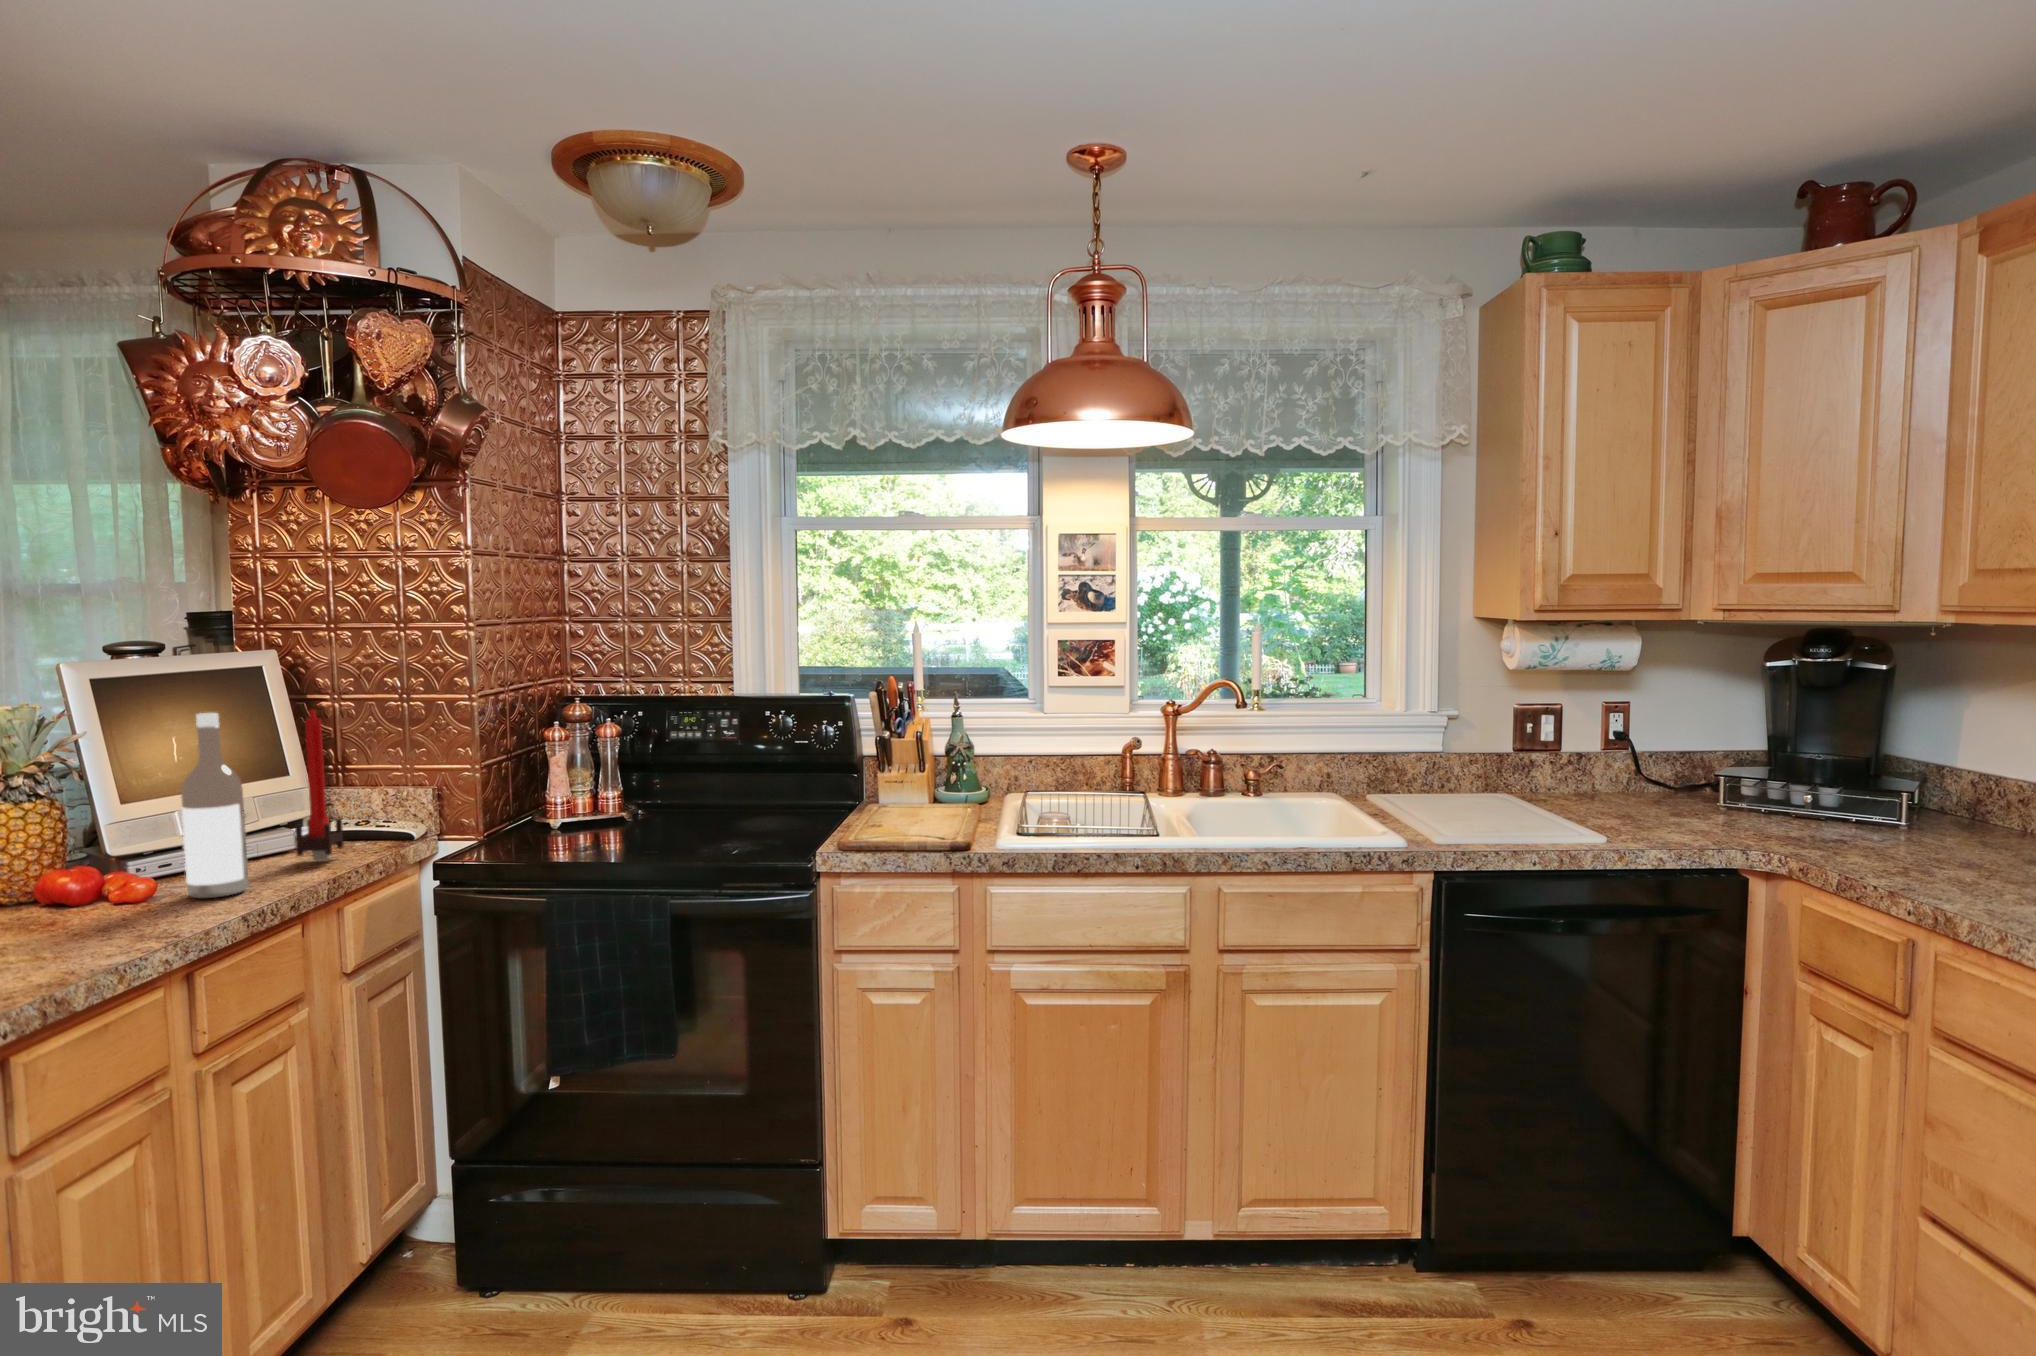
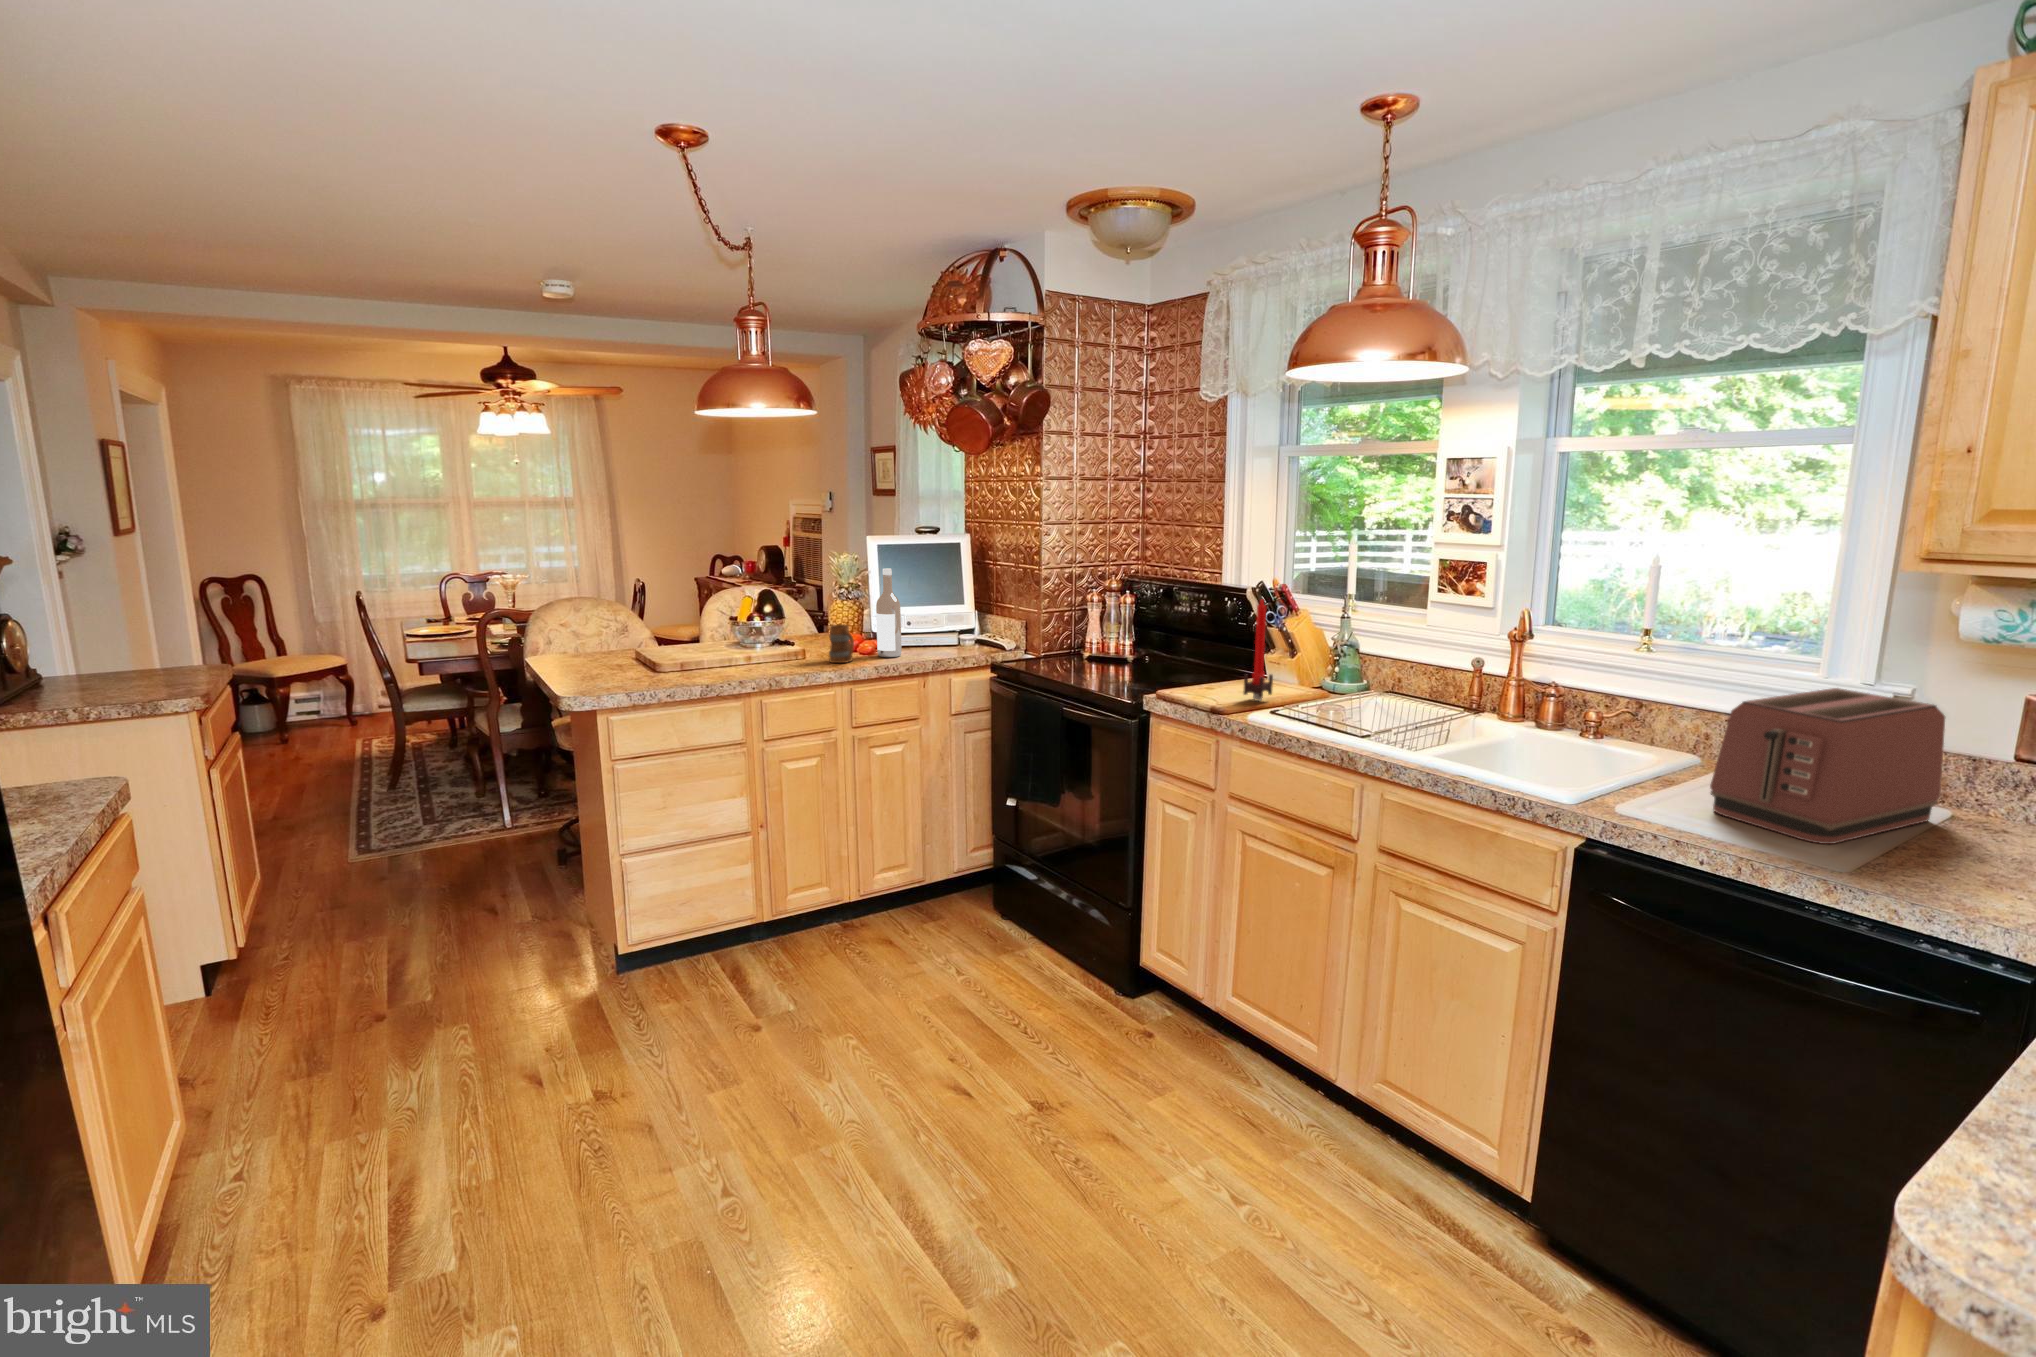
candle: present [295,710,343,861] -> present [1243,599,1273,701]
toaster: none [1438,715,1556,831] -> present [1710,688,1945,844]
mug: none [87,843,174,934] -> present [829,624,854,663]

